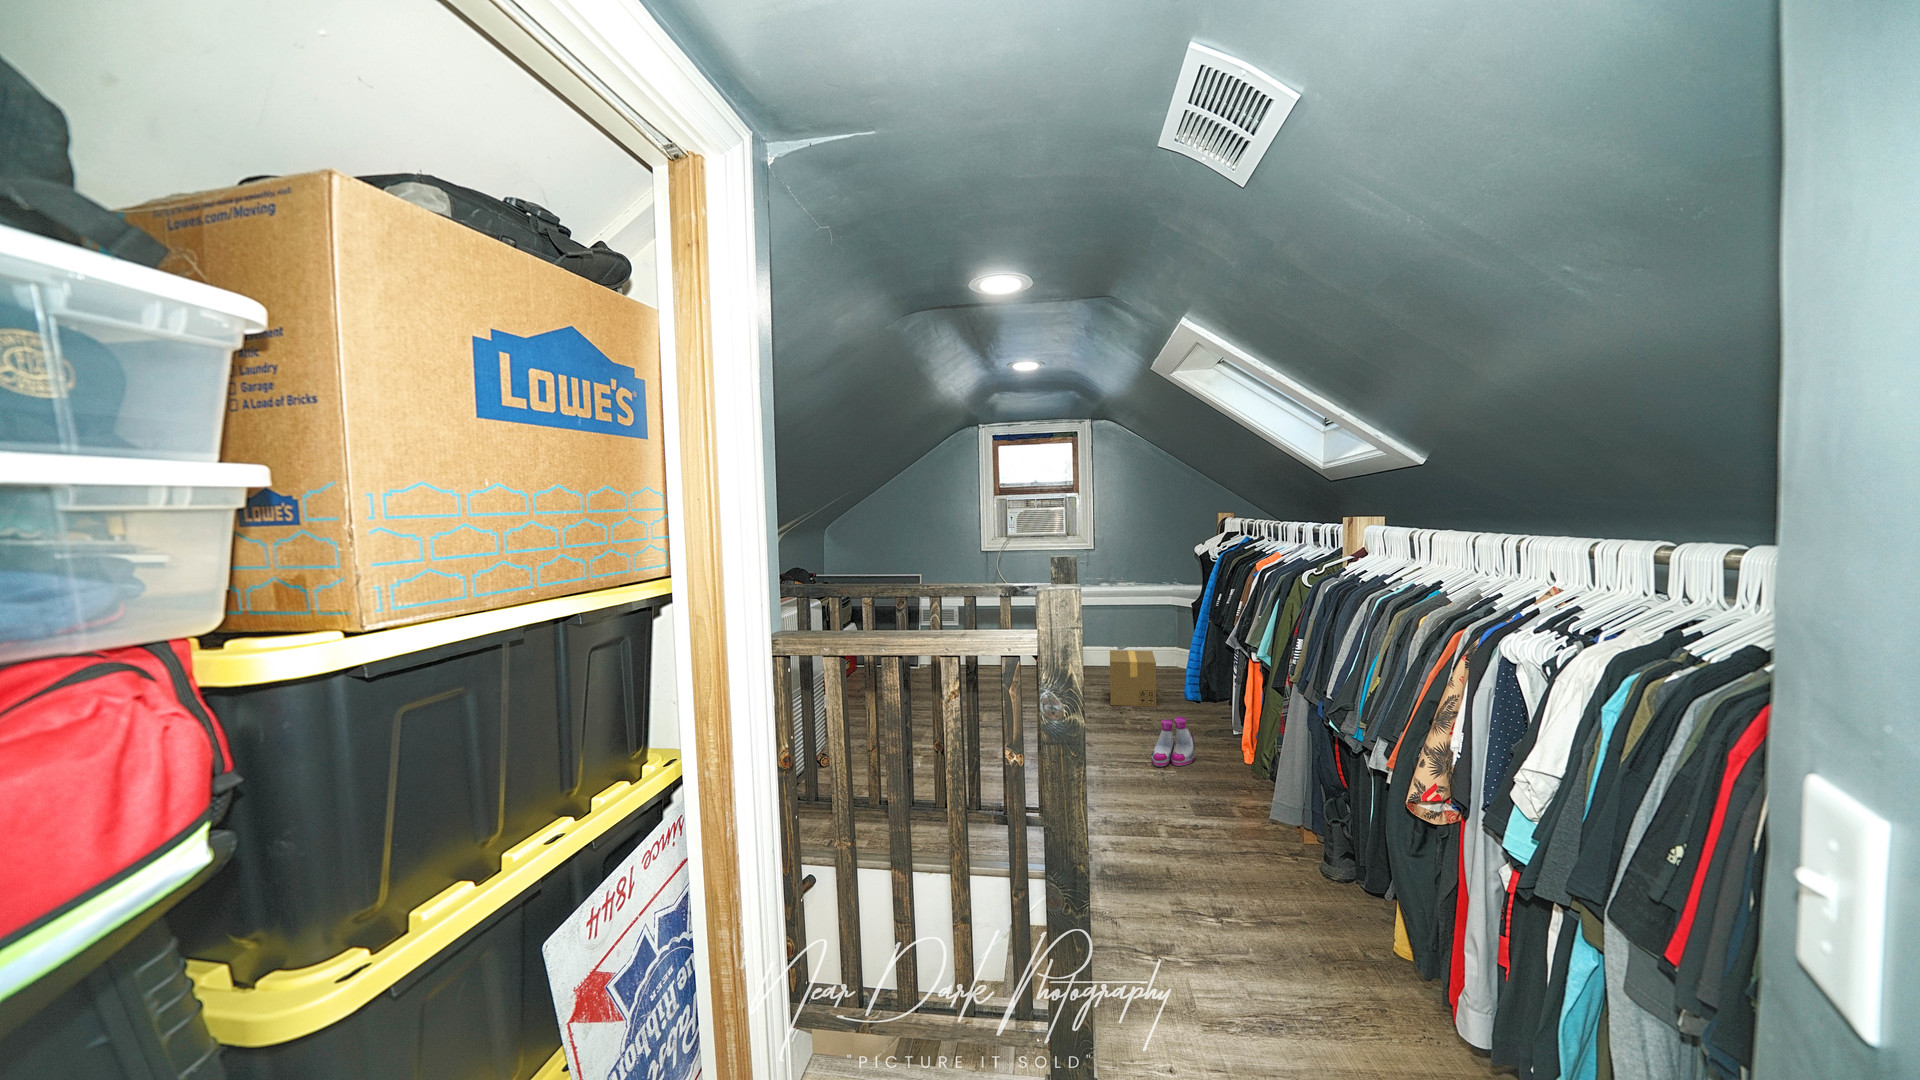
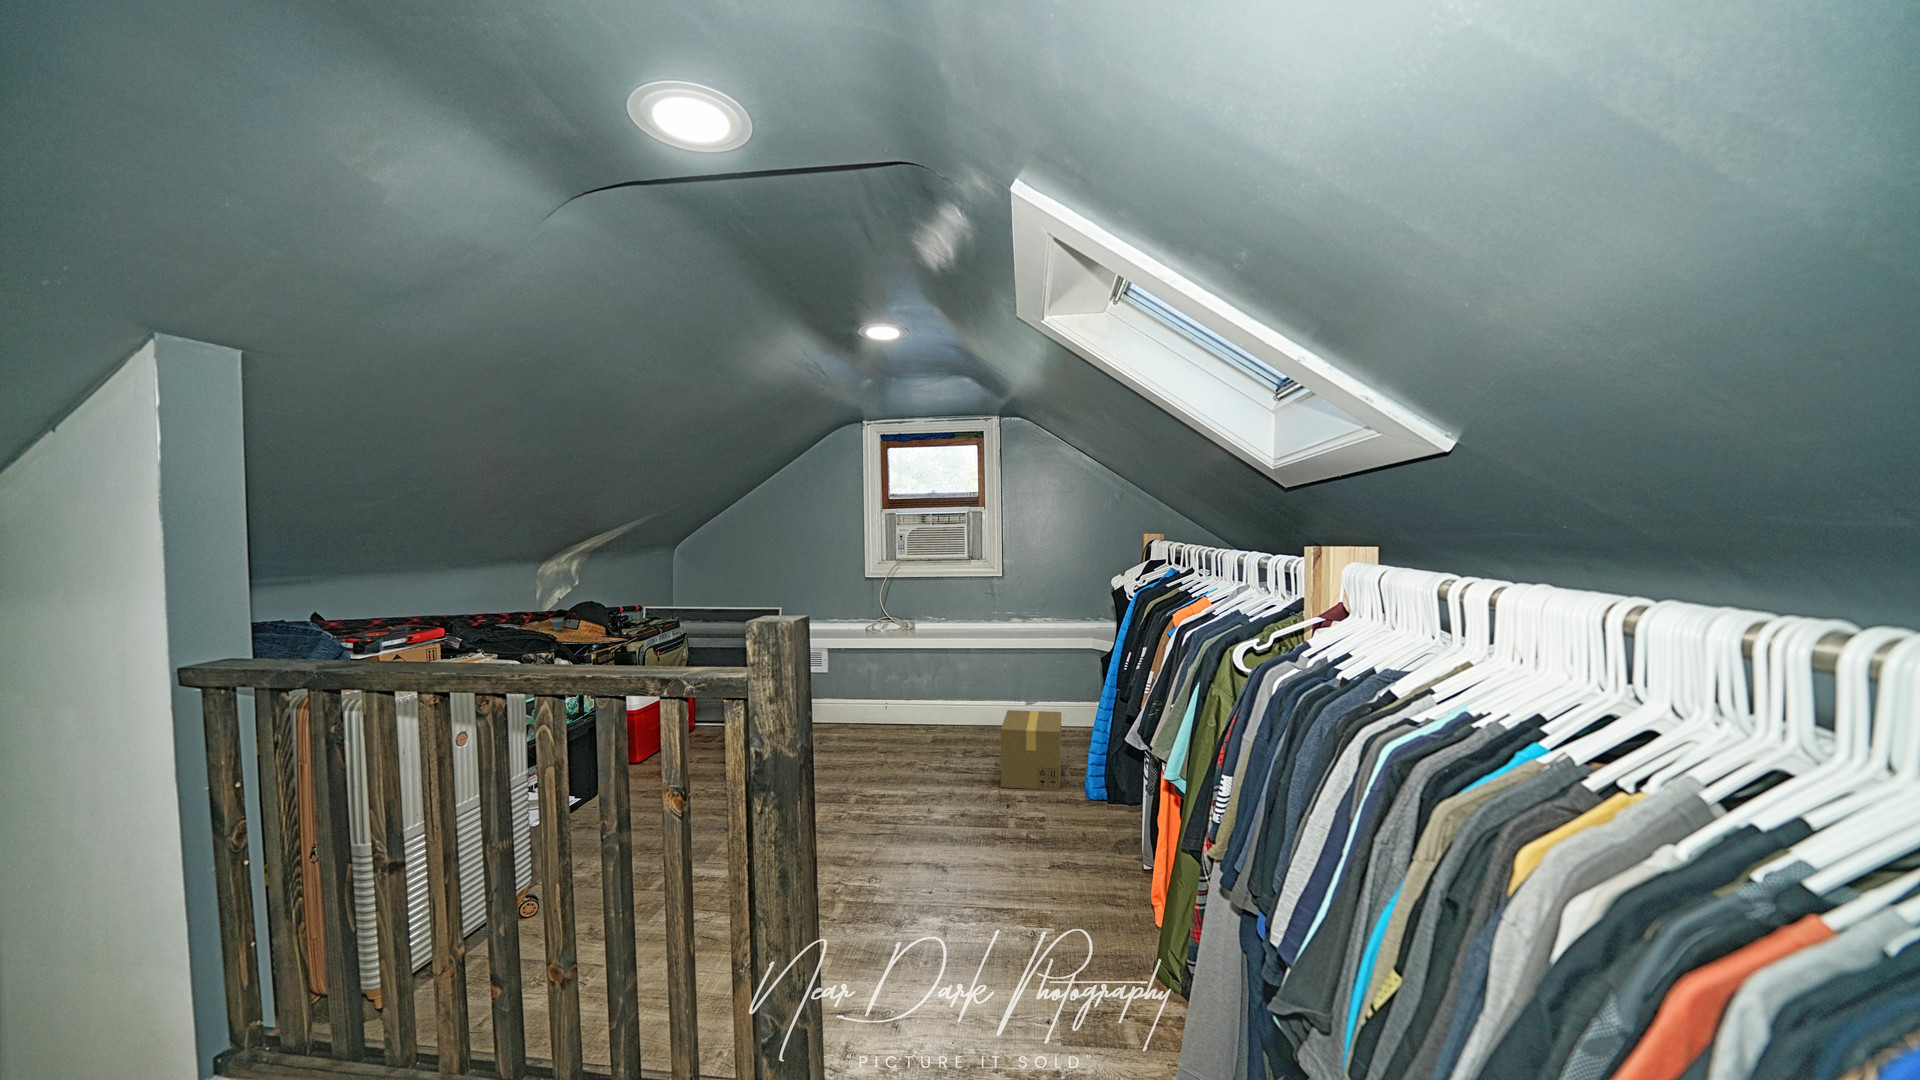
boots: present [1151,716,1195,766] -> none [1027,830,1091,908]

